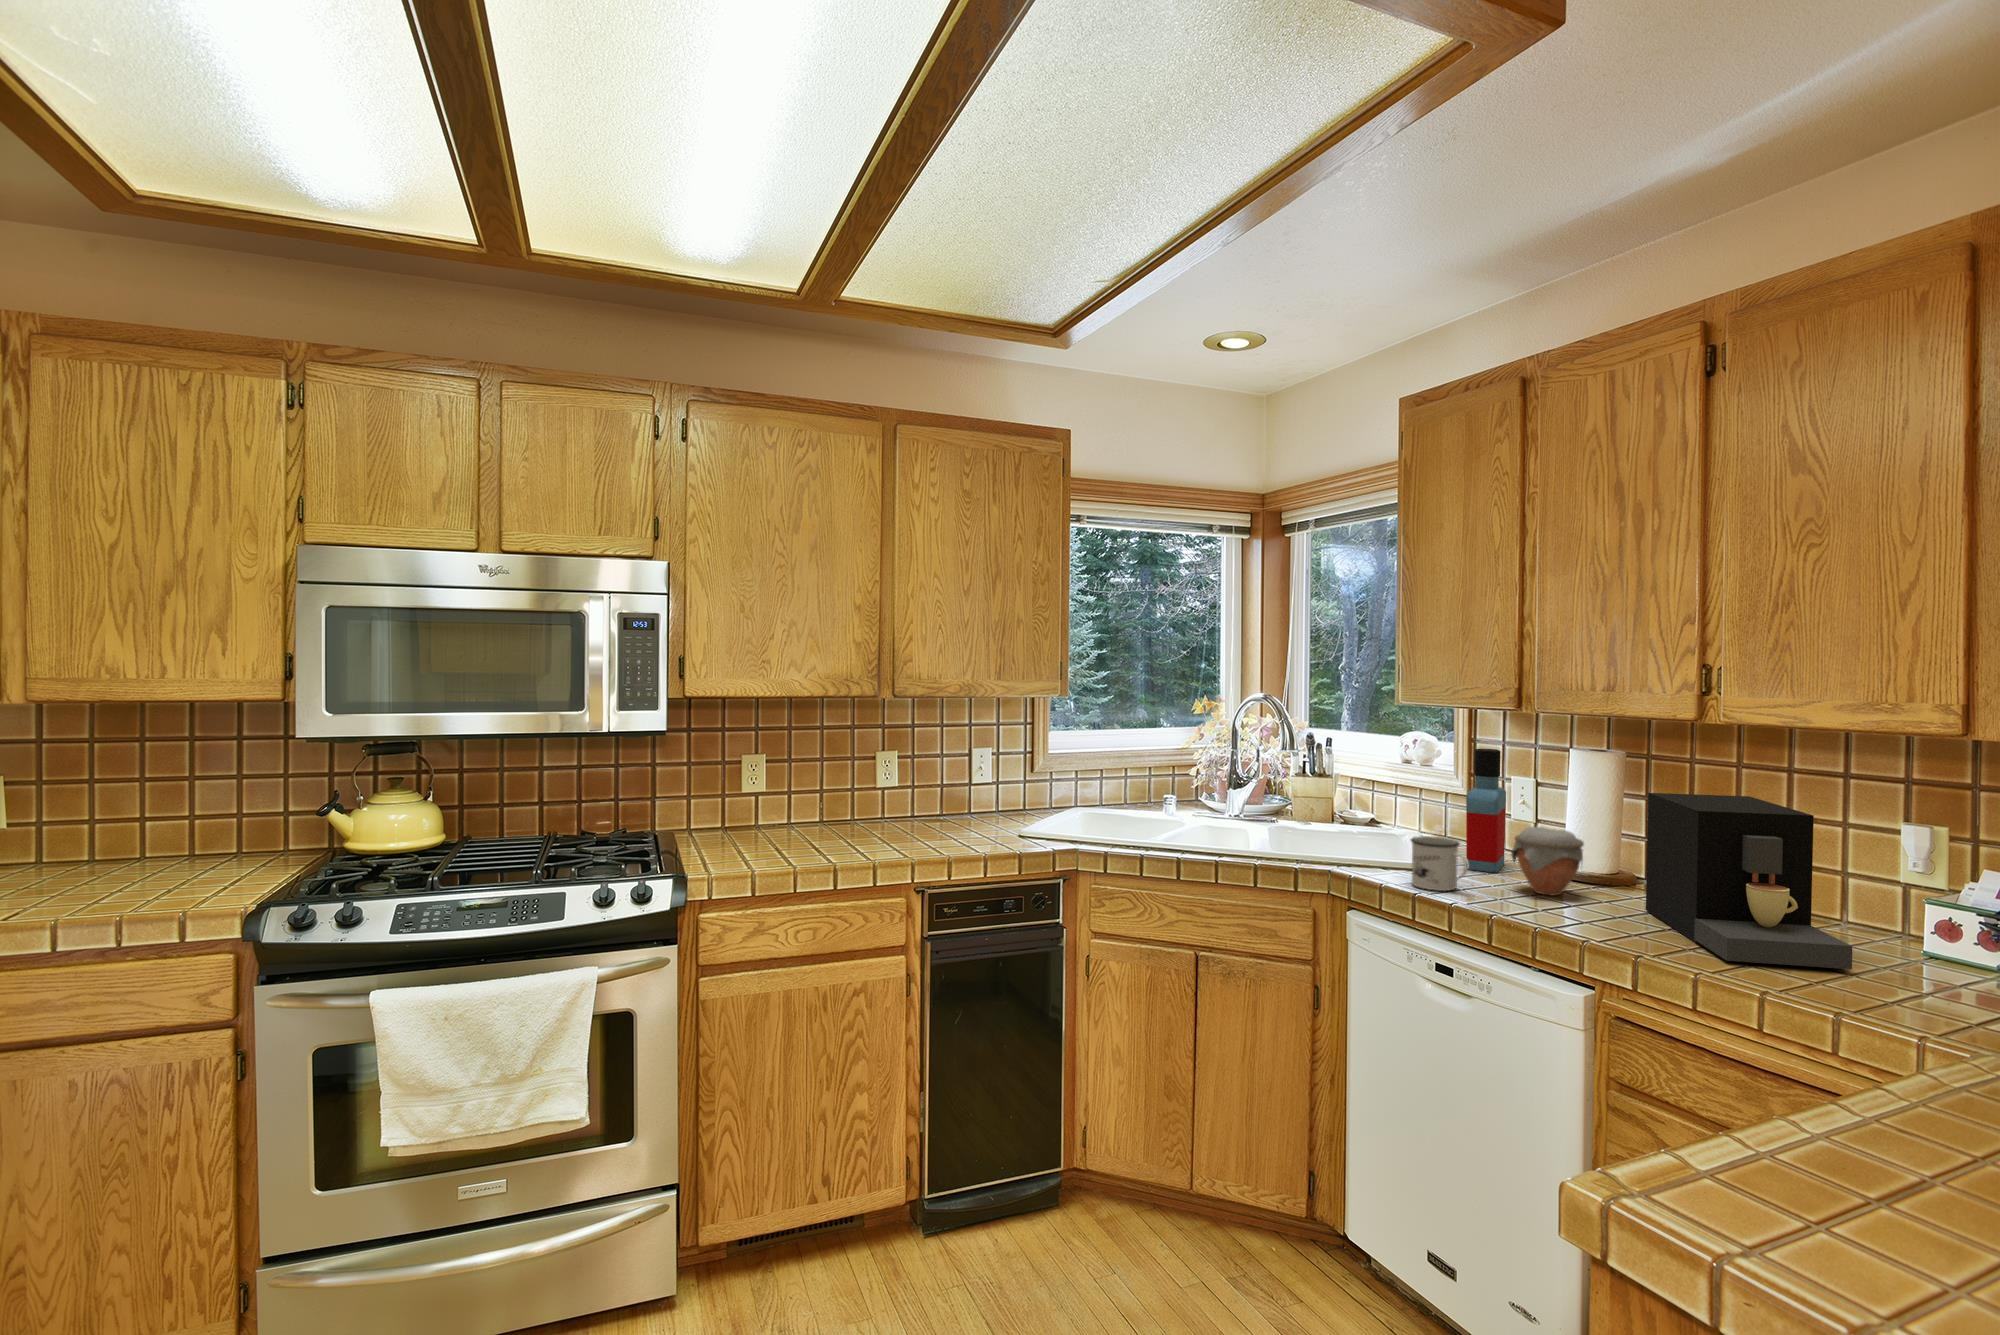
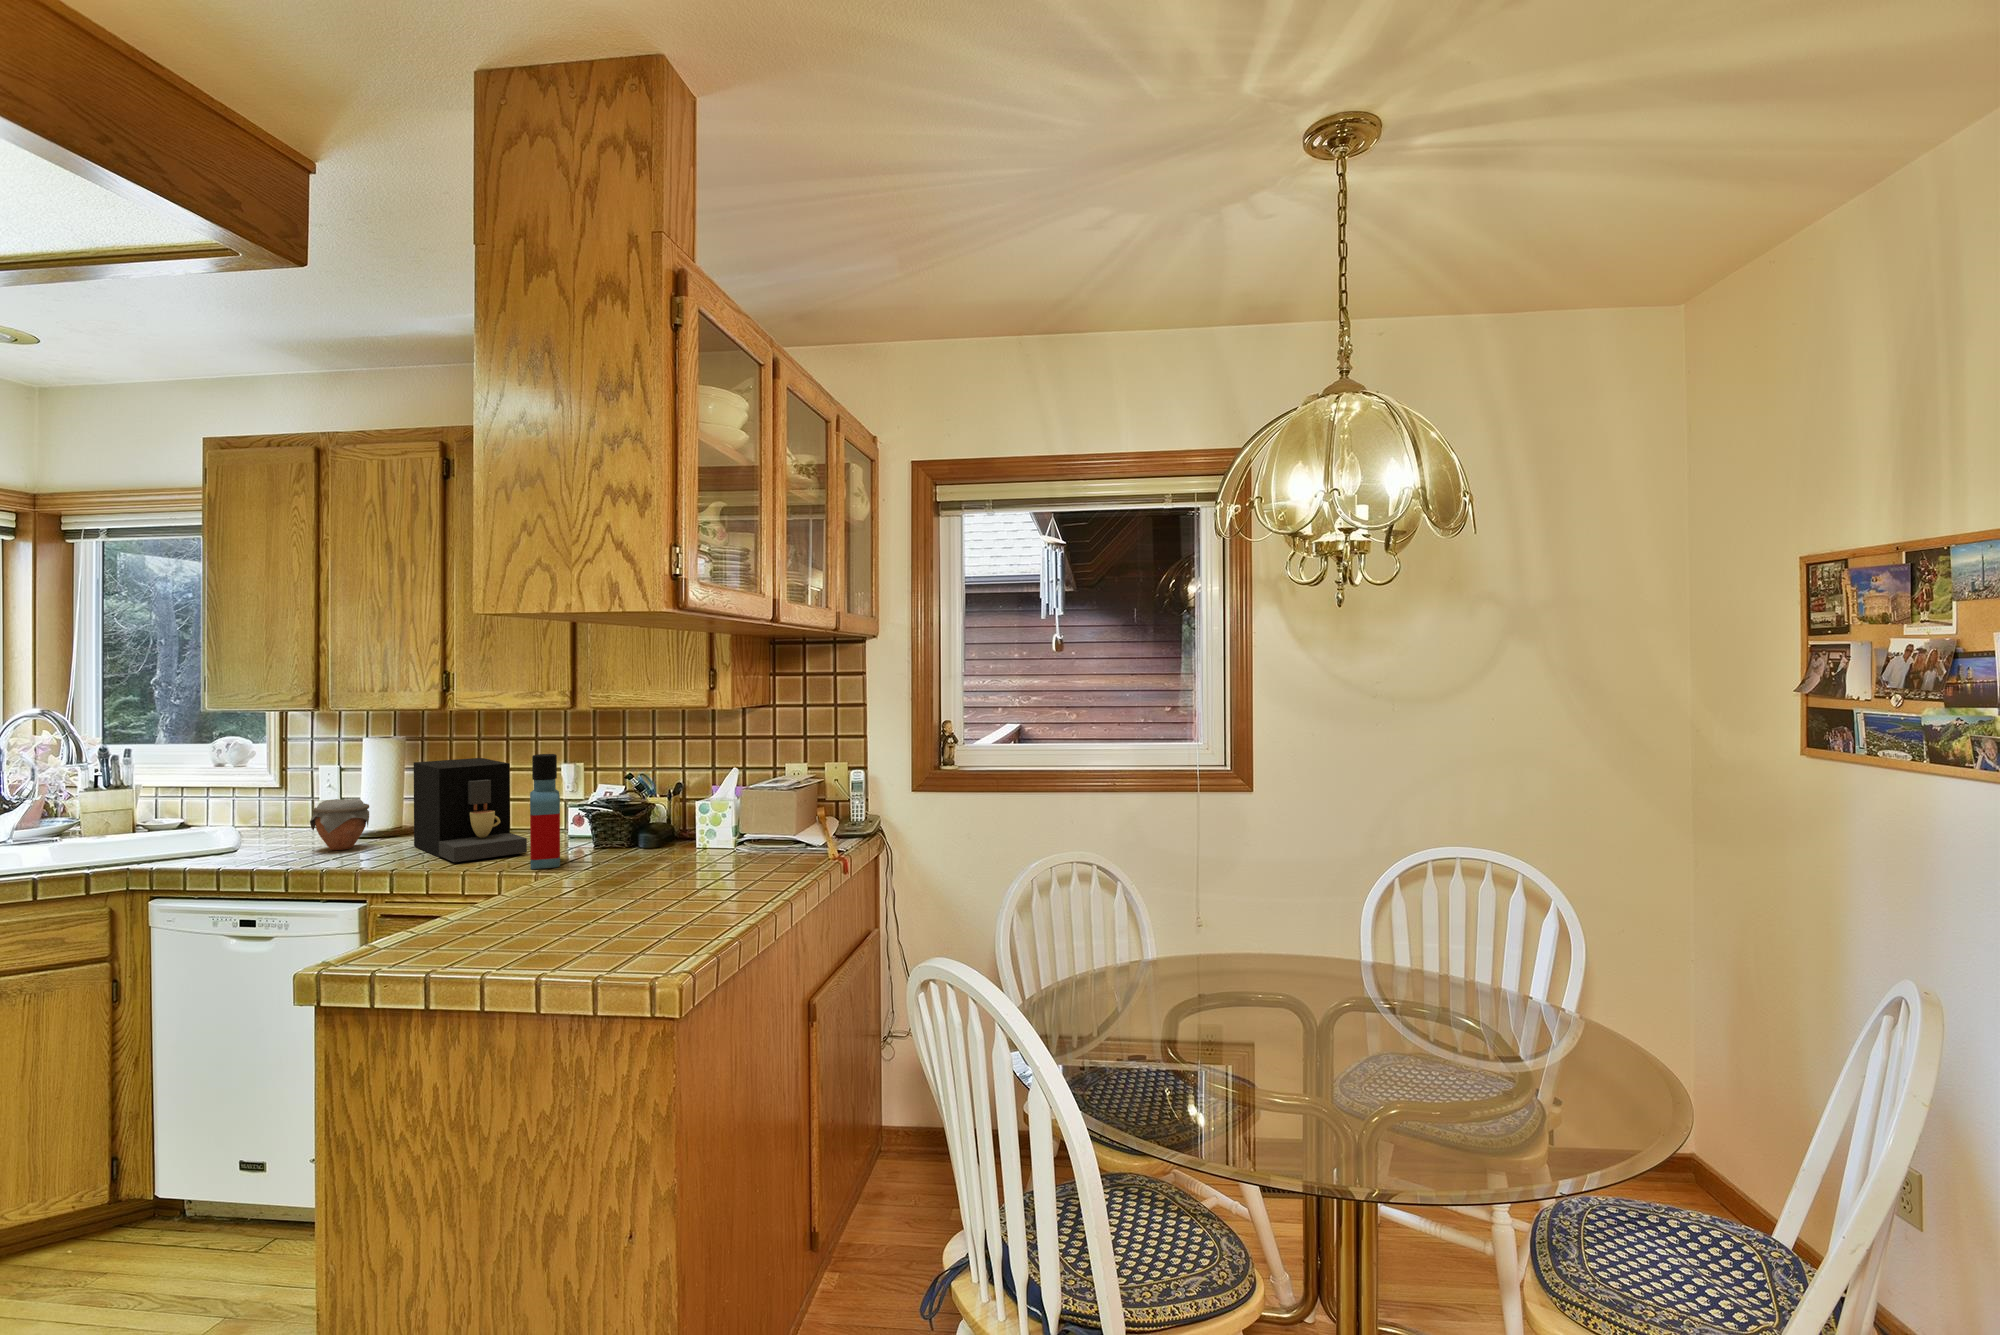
bottle: present [1466,749,1506,872] -> present [530,754,560,869]
mug: present [1411,836,1468,891] -> none [214,819,270,864]

